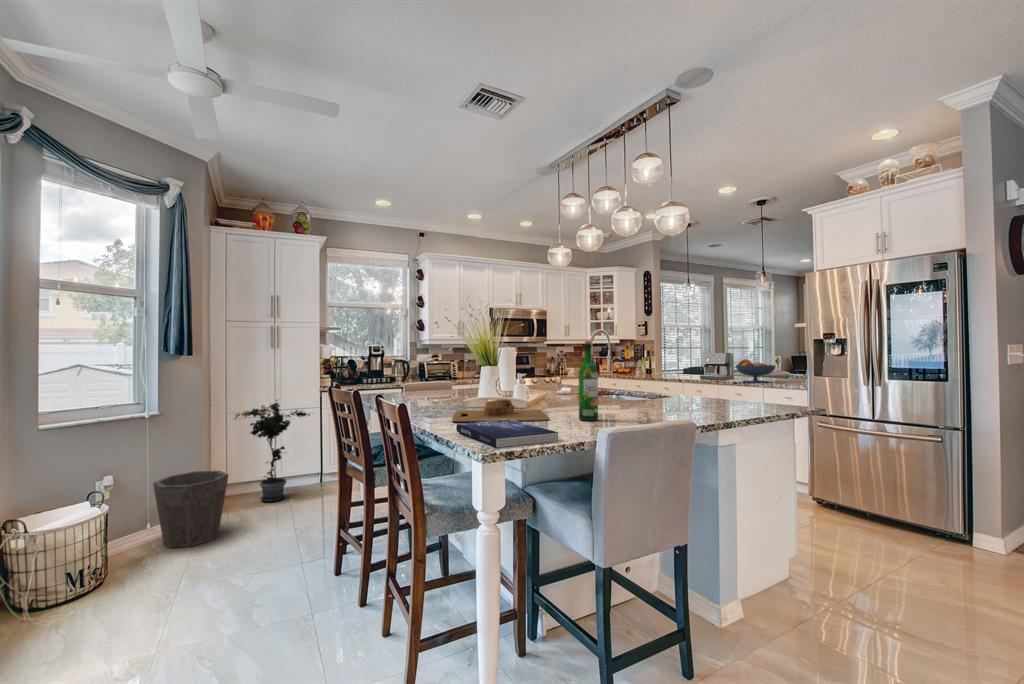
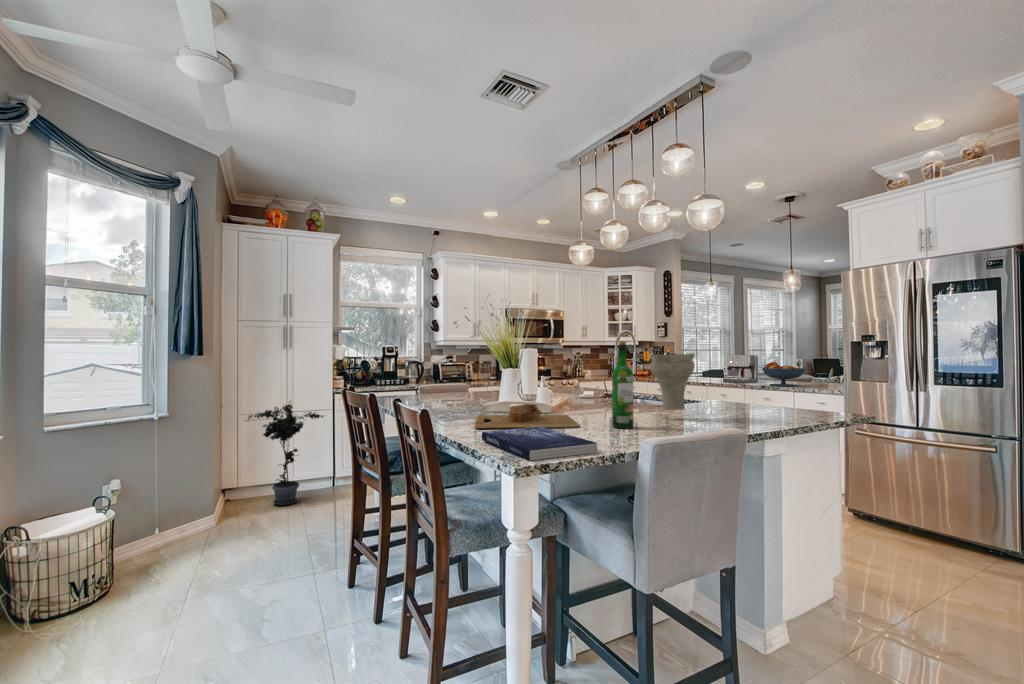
vase: none [613,350,659,409] -> present [649,353,695,410]
waste bin: present [153,471,228,548] -> none [163,474,240,554]

